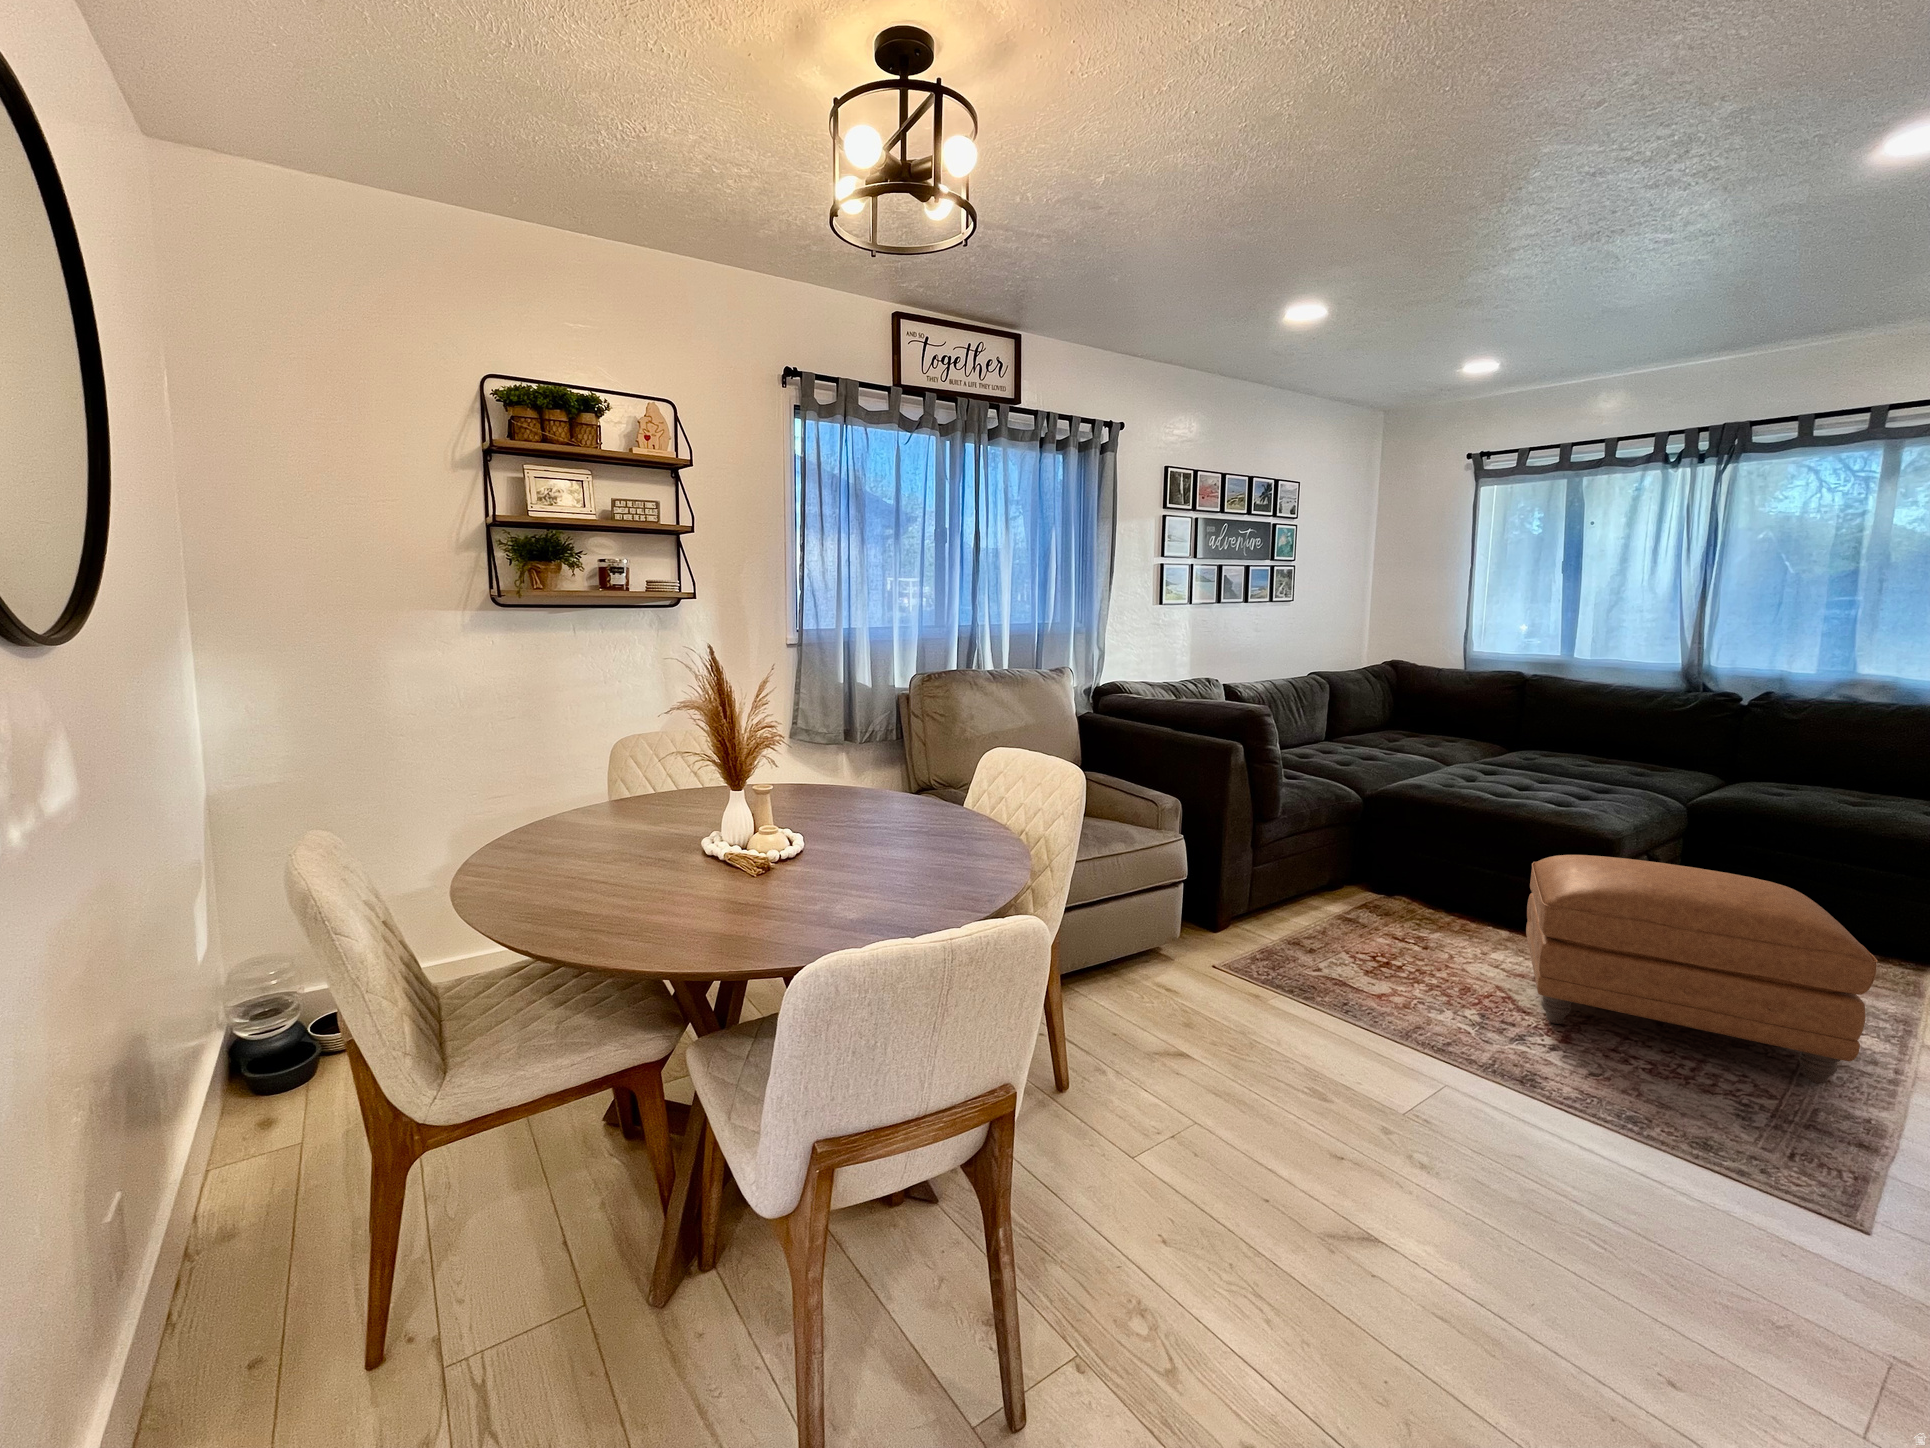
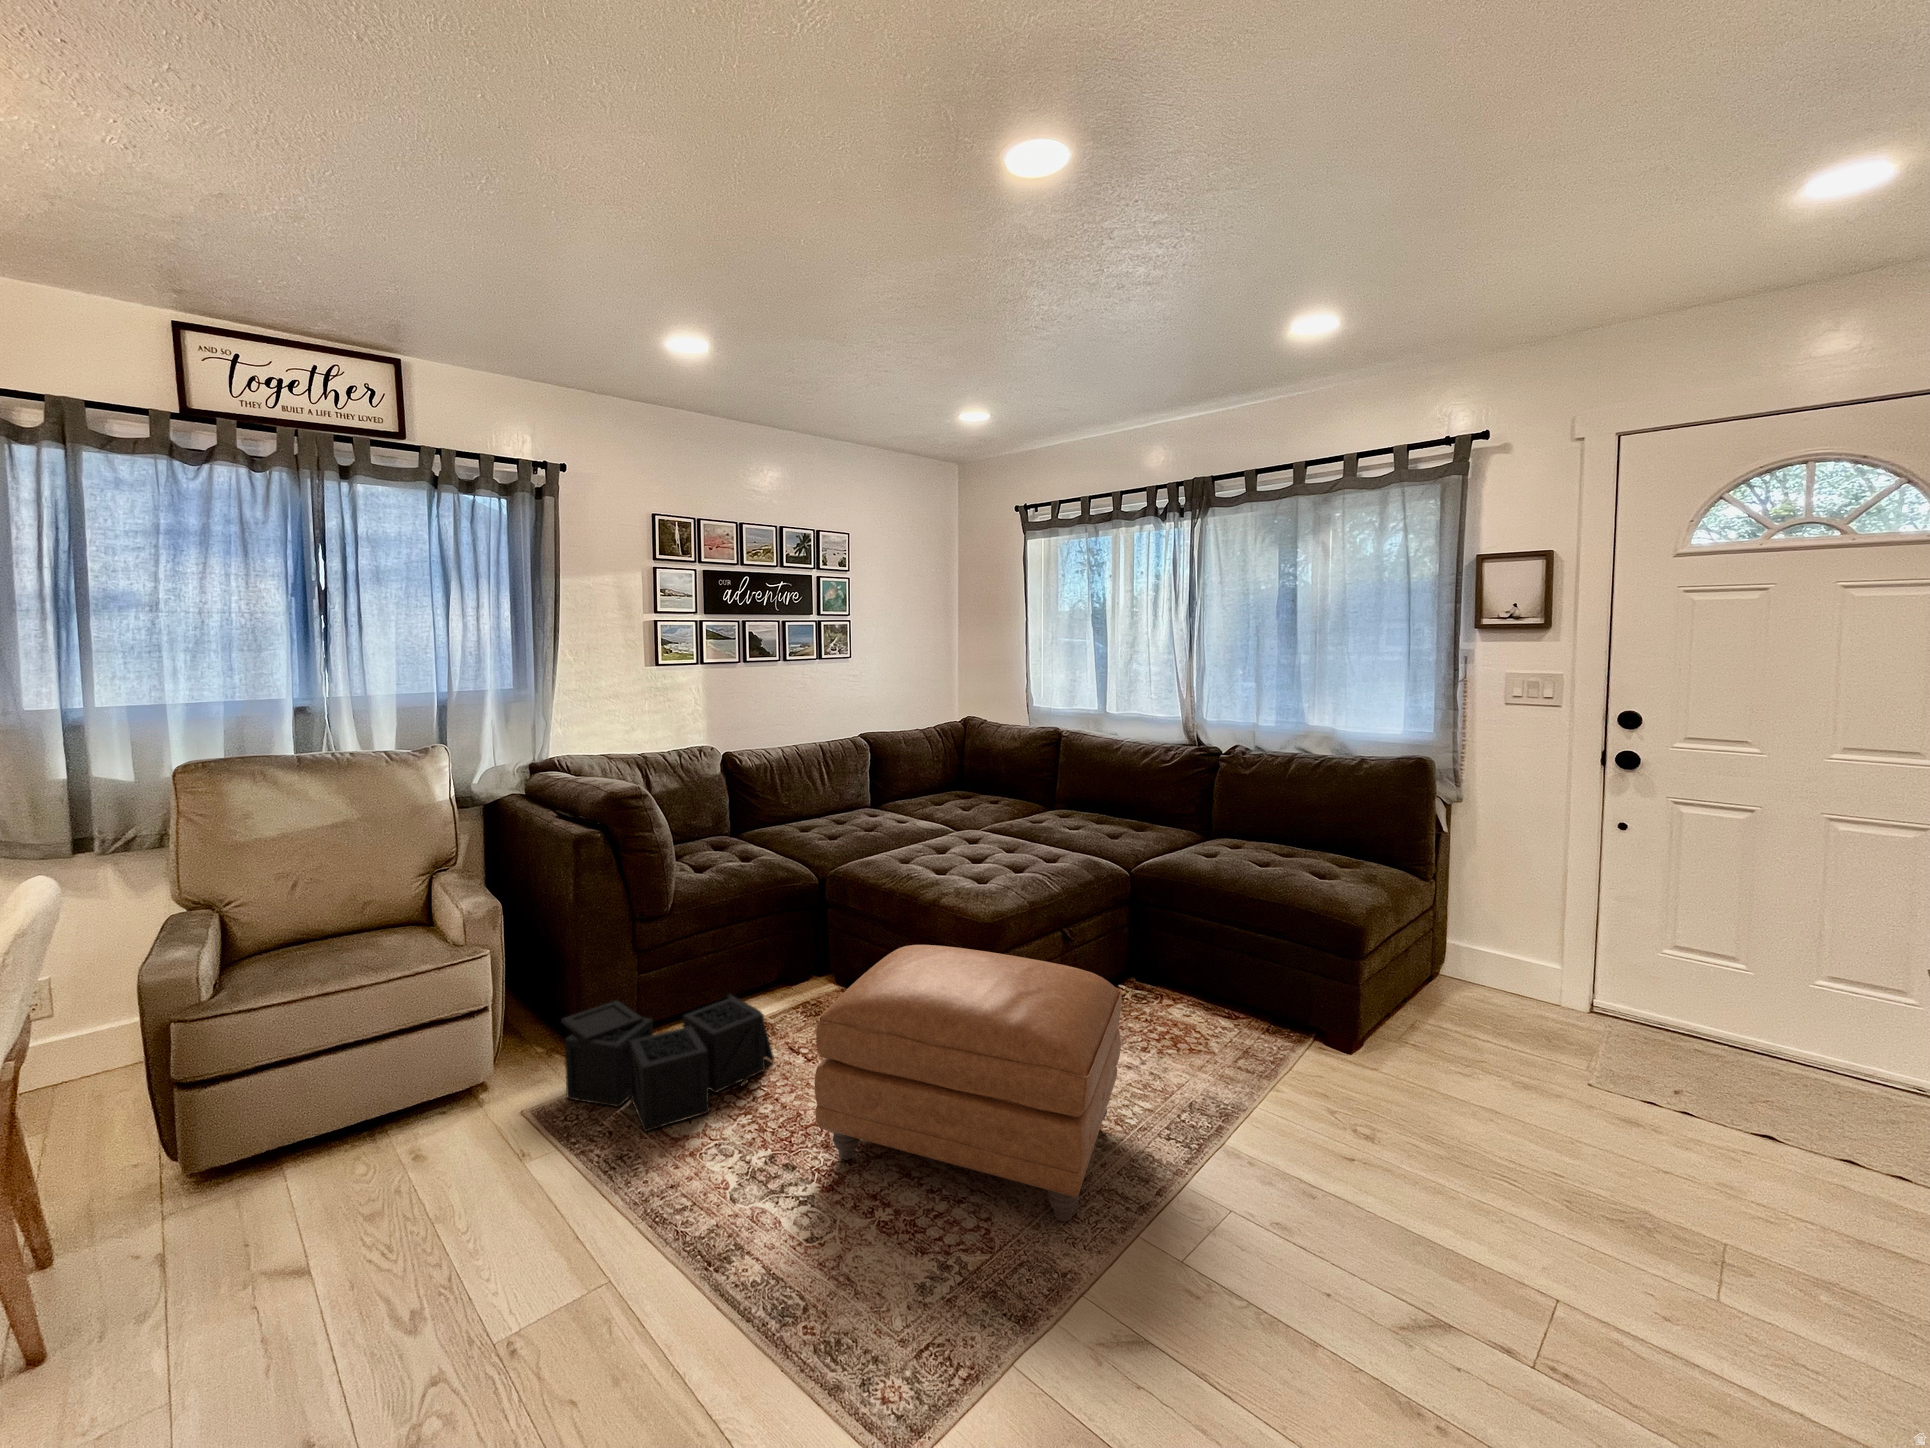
storage bin: none [1226,888,1414,989] -> present [561,995,774,1131]

